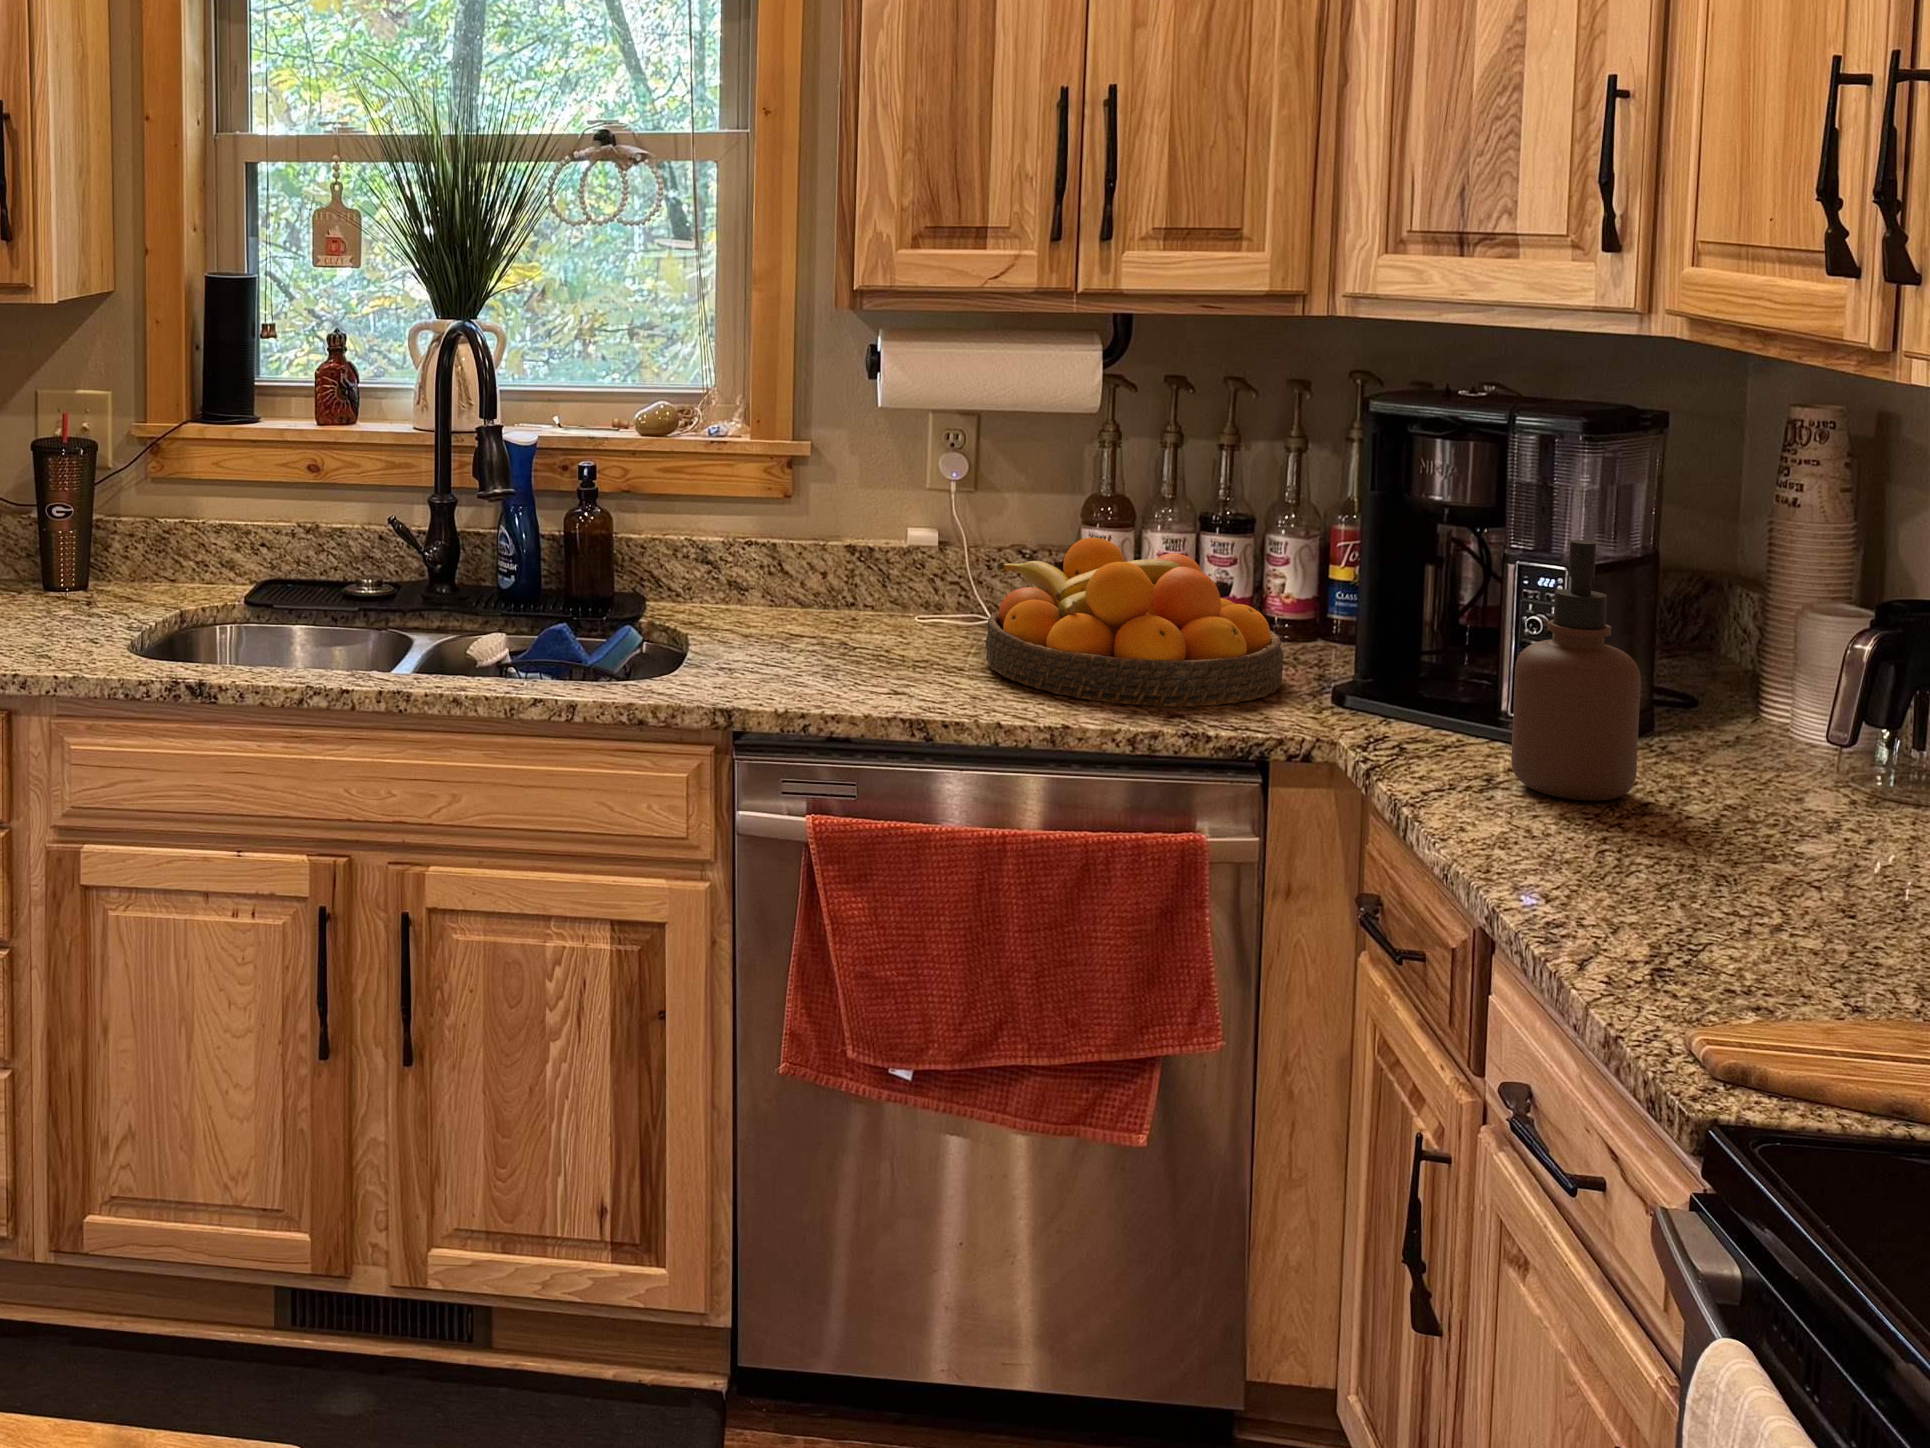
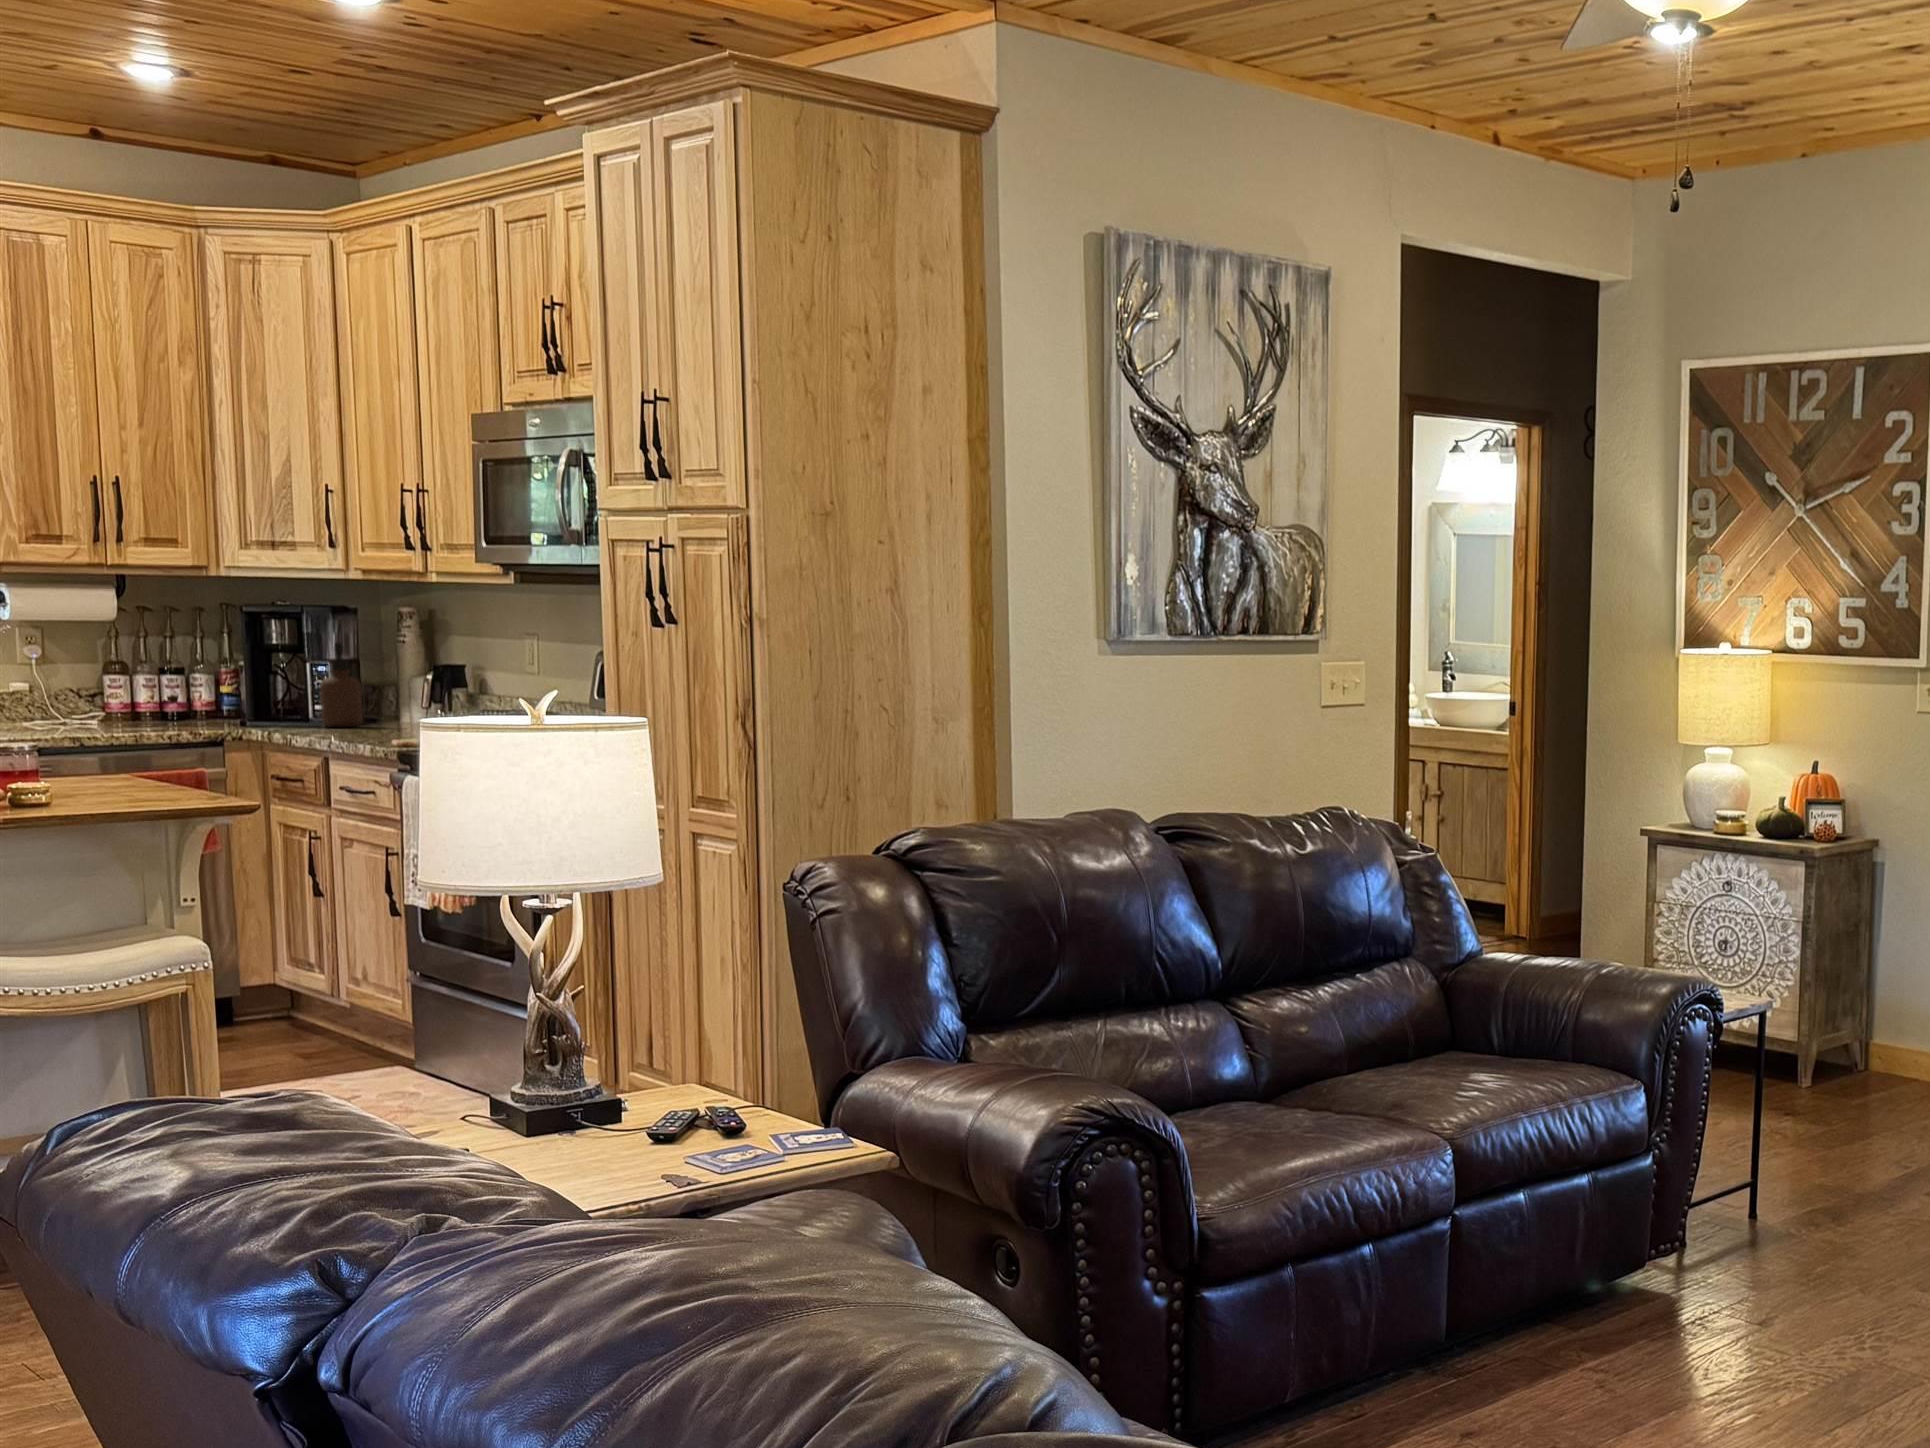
fruit bowl: present [986,538,1283,707] -> none [78,672,219,728]

